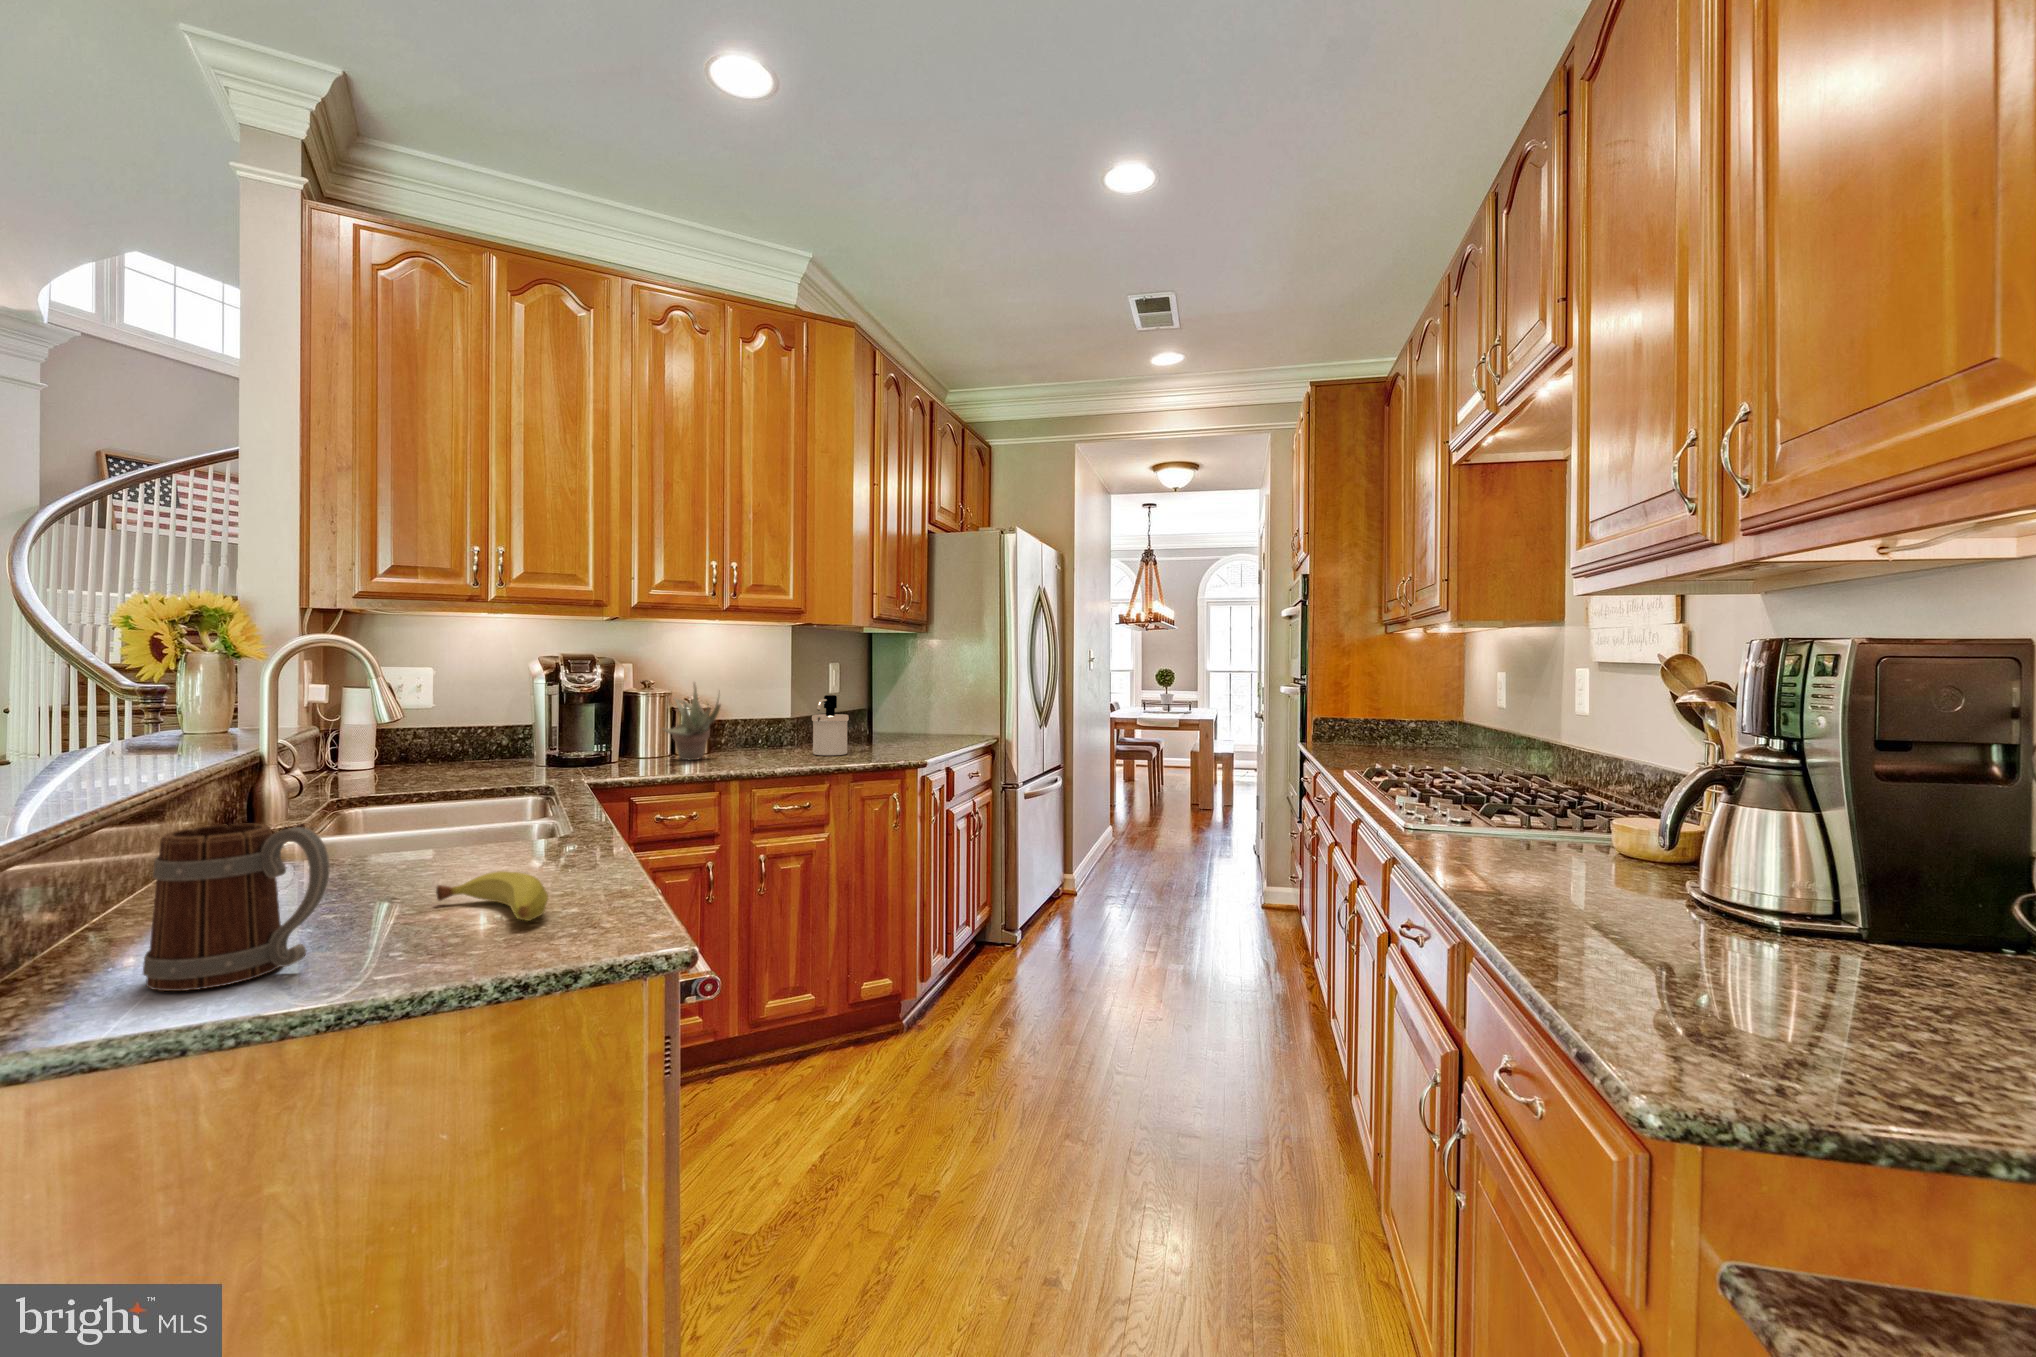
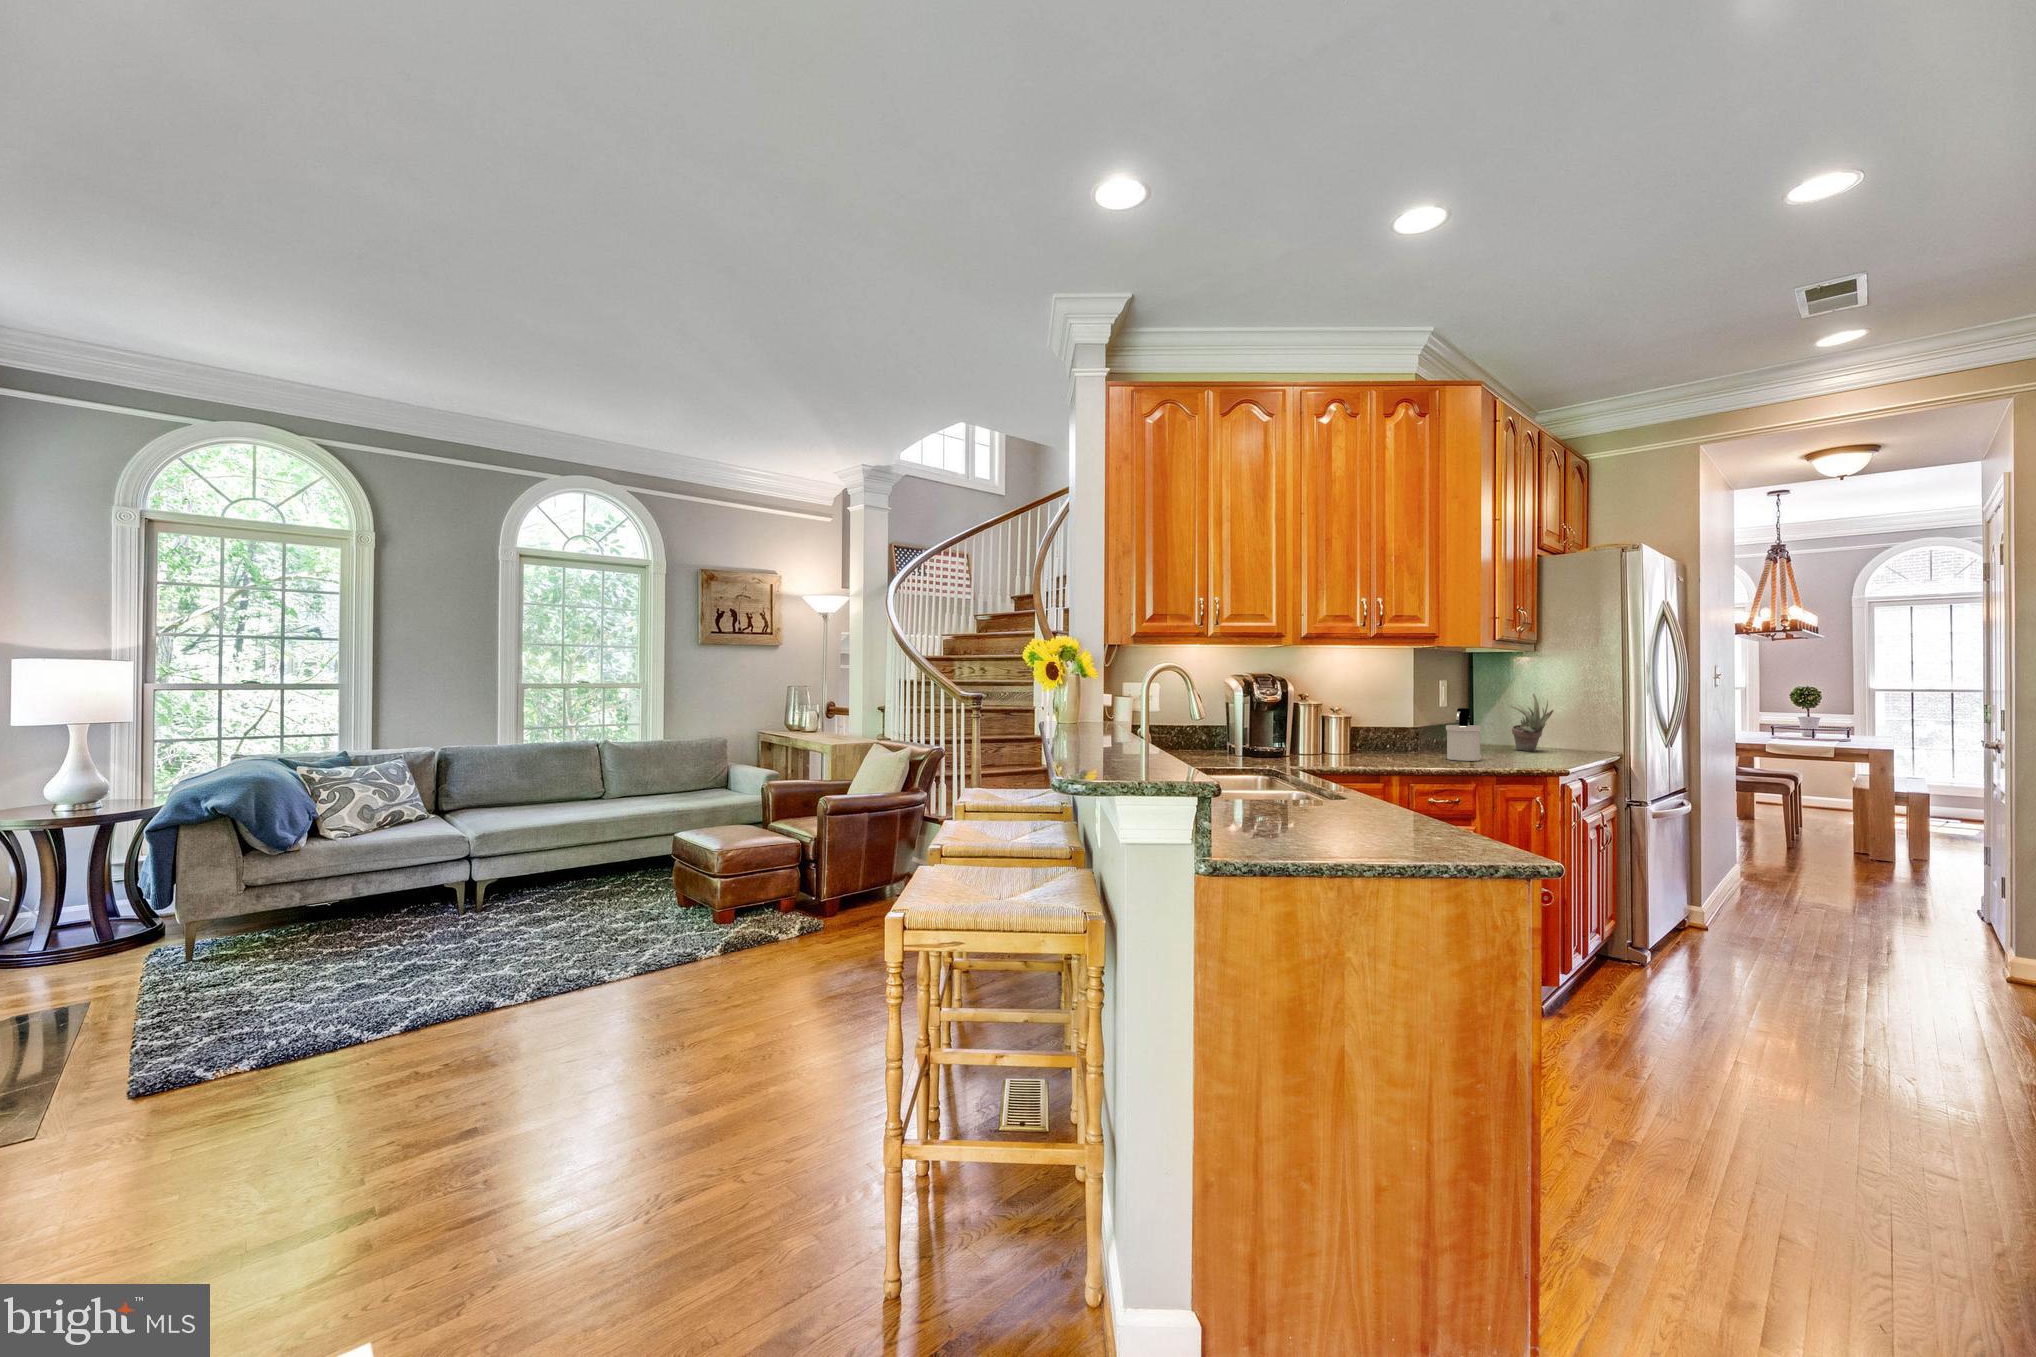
succulent plant: present [663,683,721,760] -> present [1510,694,1554,751]
mug: present [143,824,330,991] -> none [1242,766,1328,849]
fruit: present [436,871,548,921] -> none [1329,810,1418,839]

